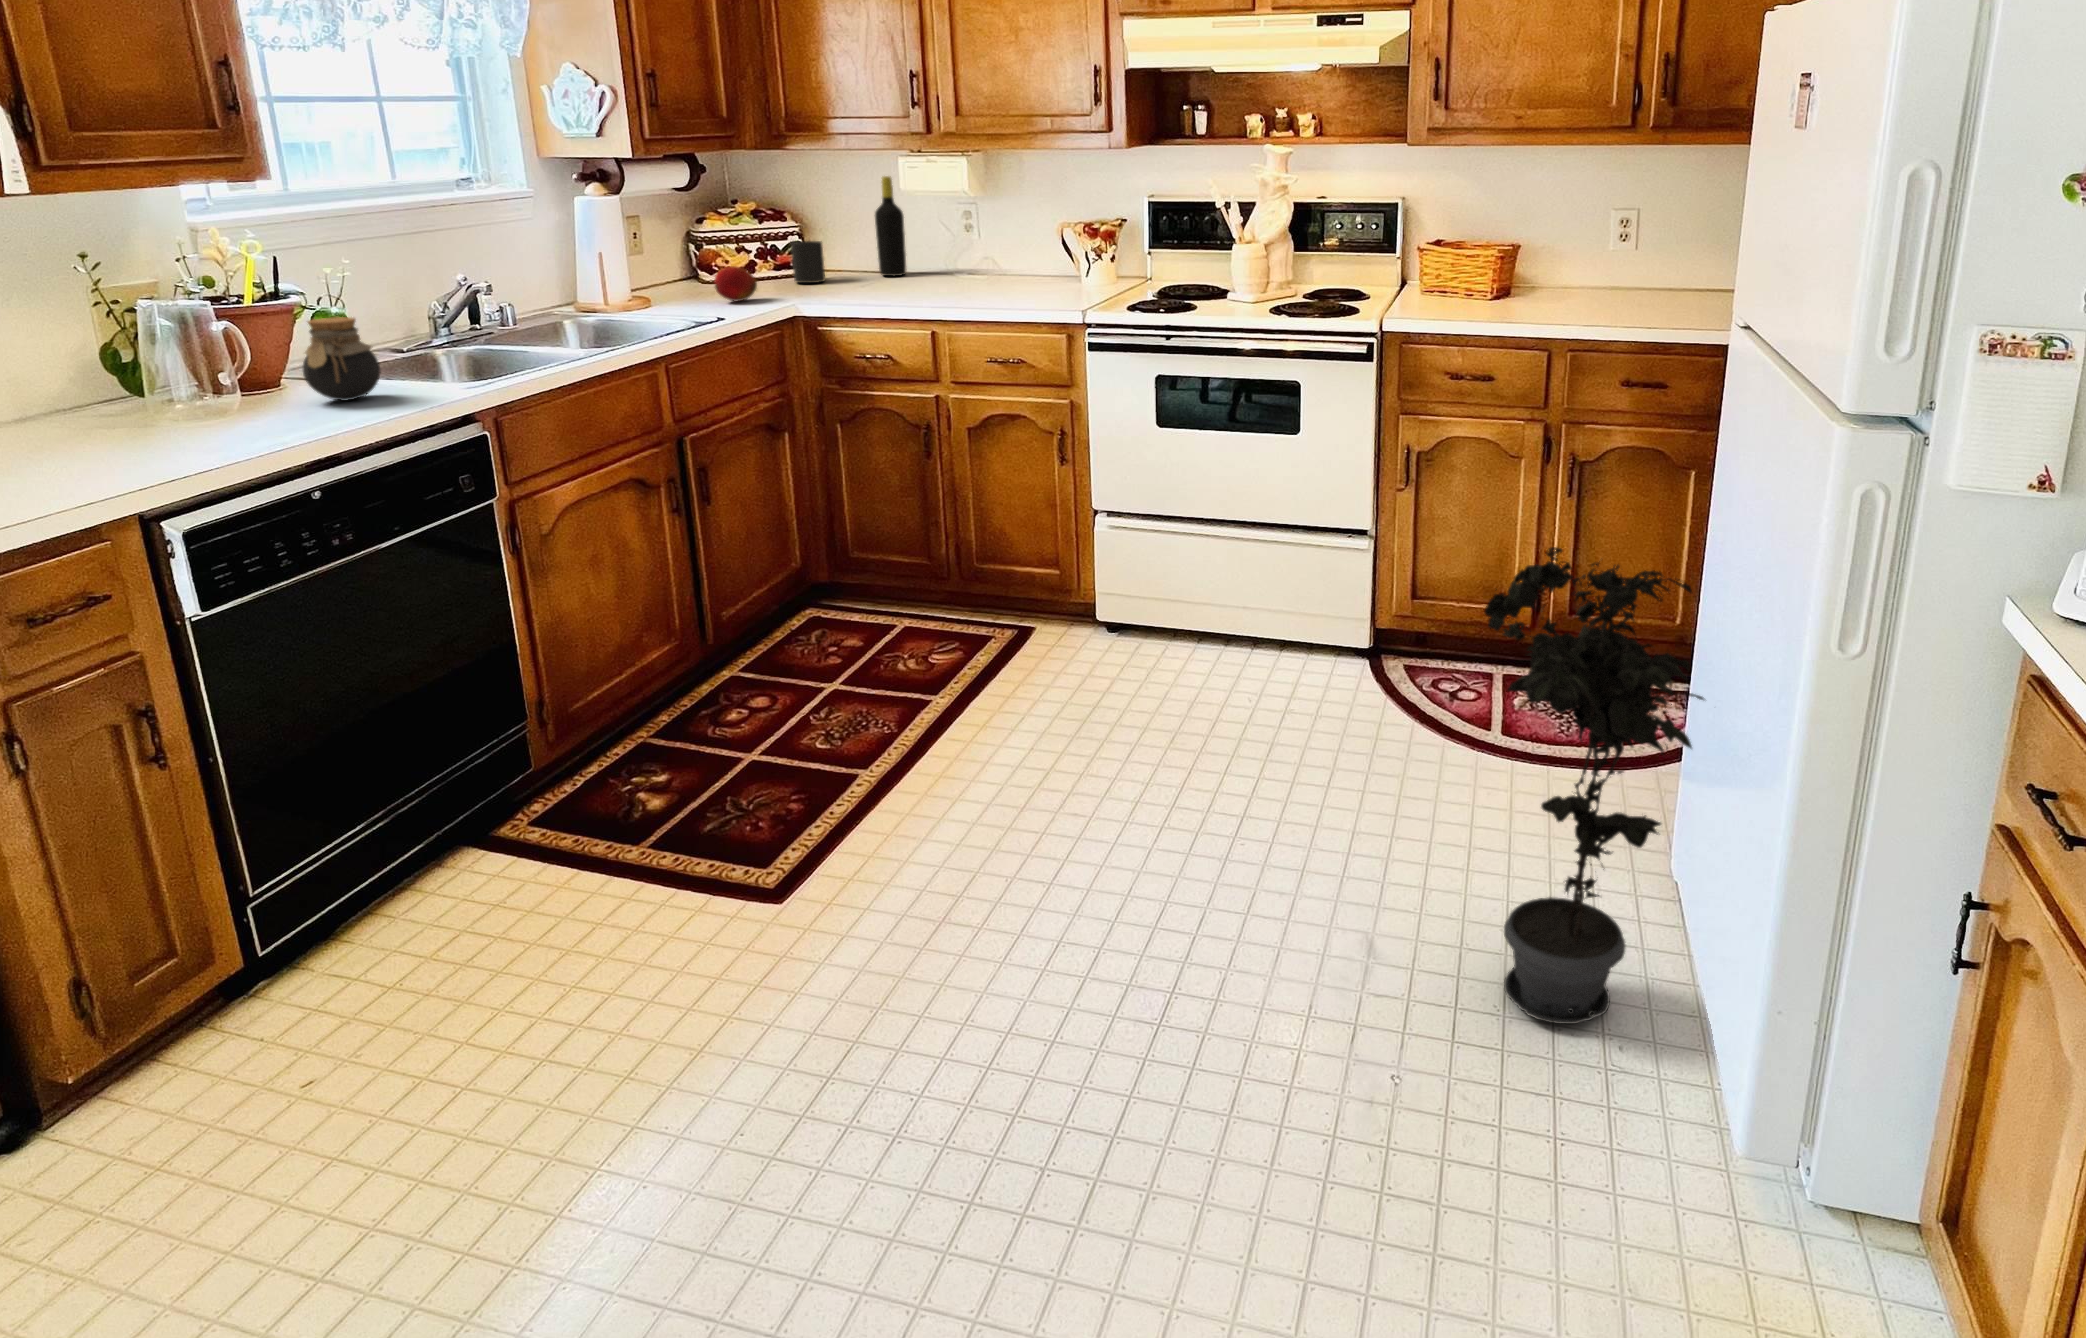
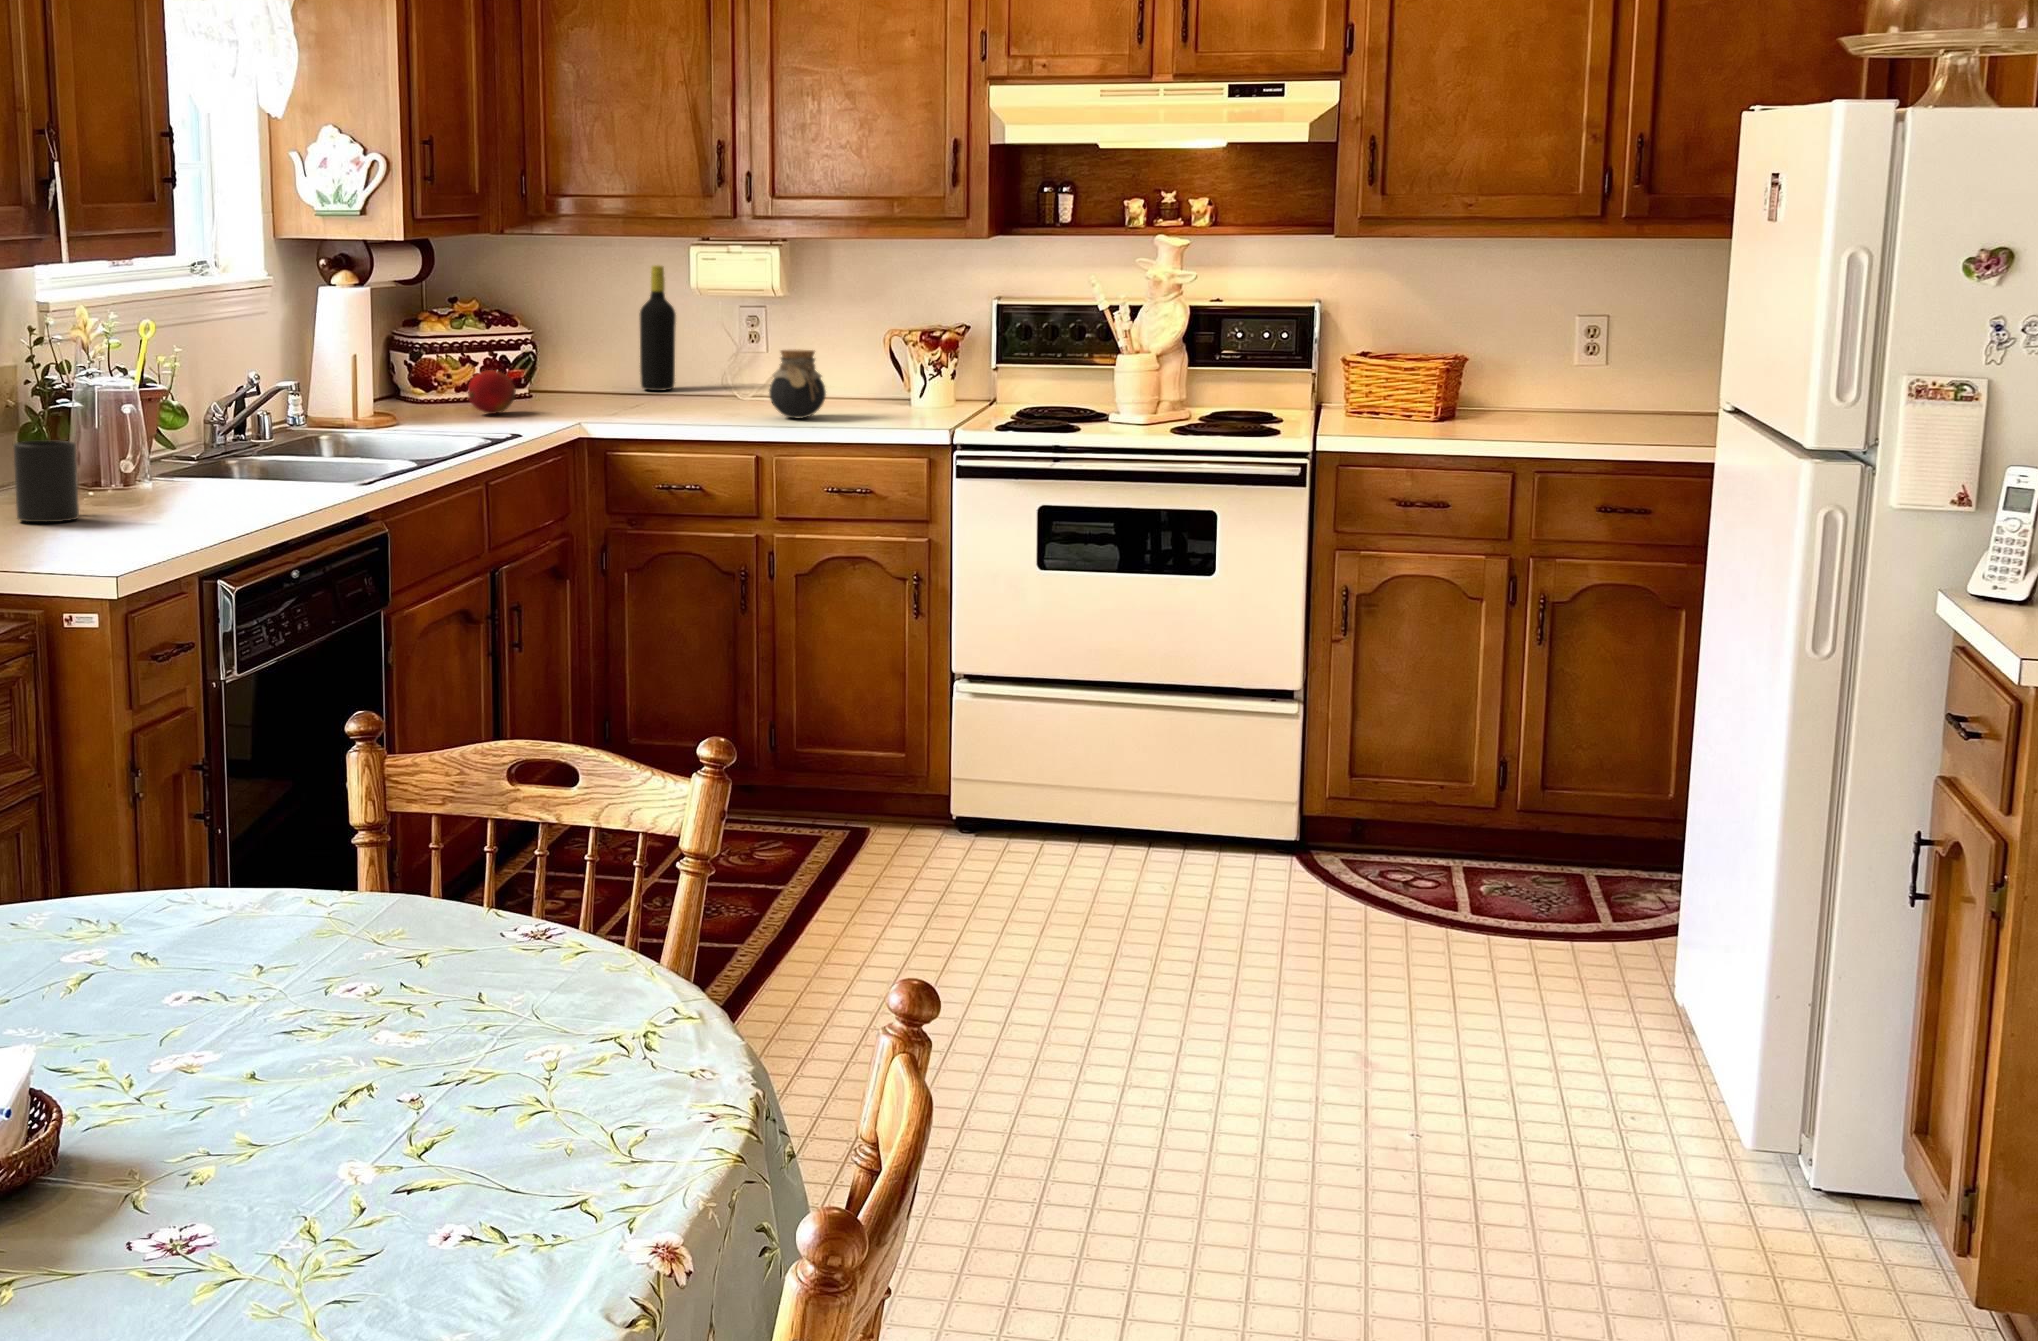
mug: present [791,241,825,283] -> present [14,440,79,522]
jar: present [303,317,381,401] -> present [769,350,826,418]
potted plant: present [1484,547,1704,1024] -> none [1480,610,1715,1120]

